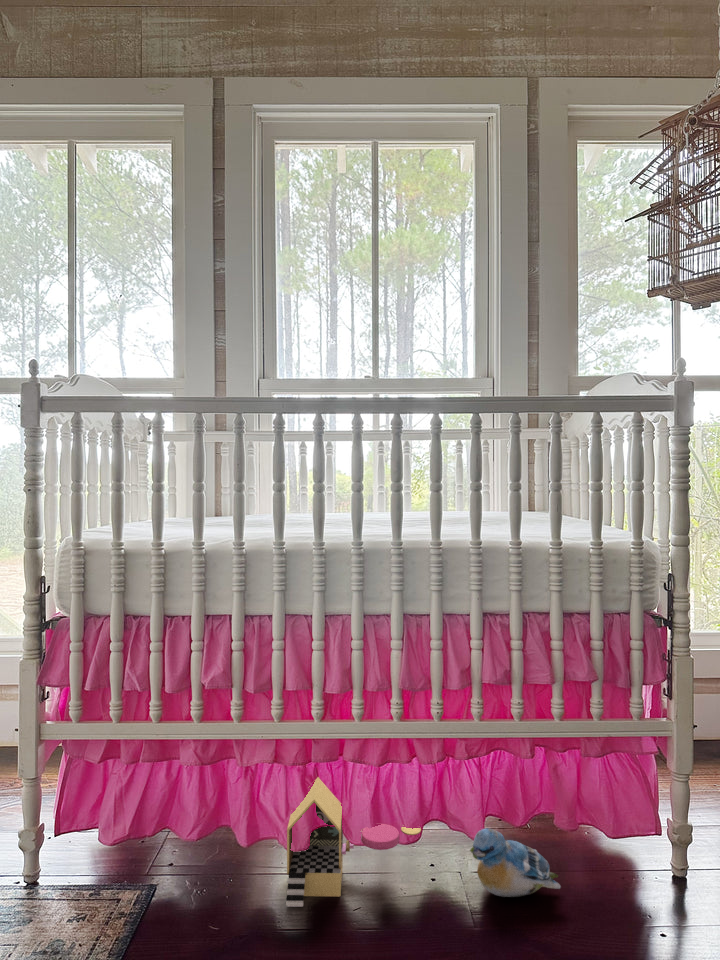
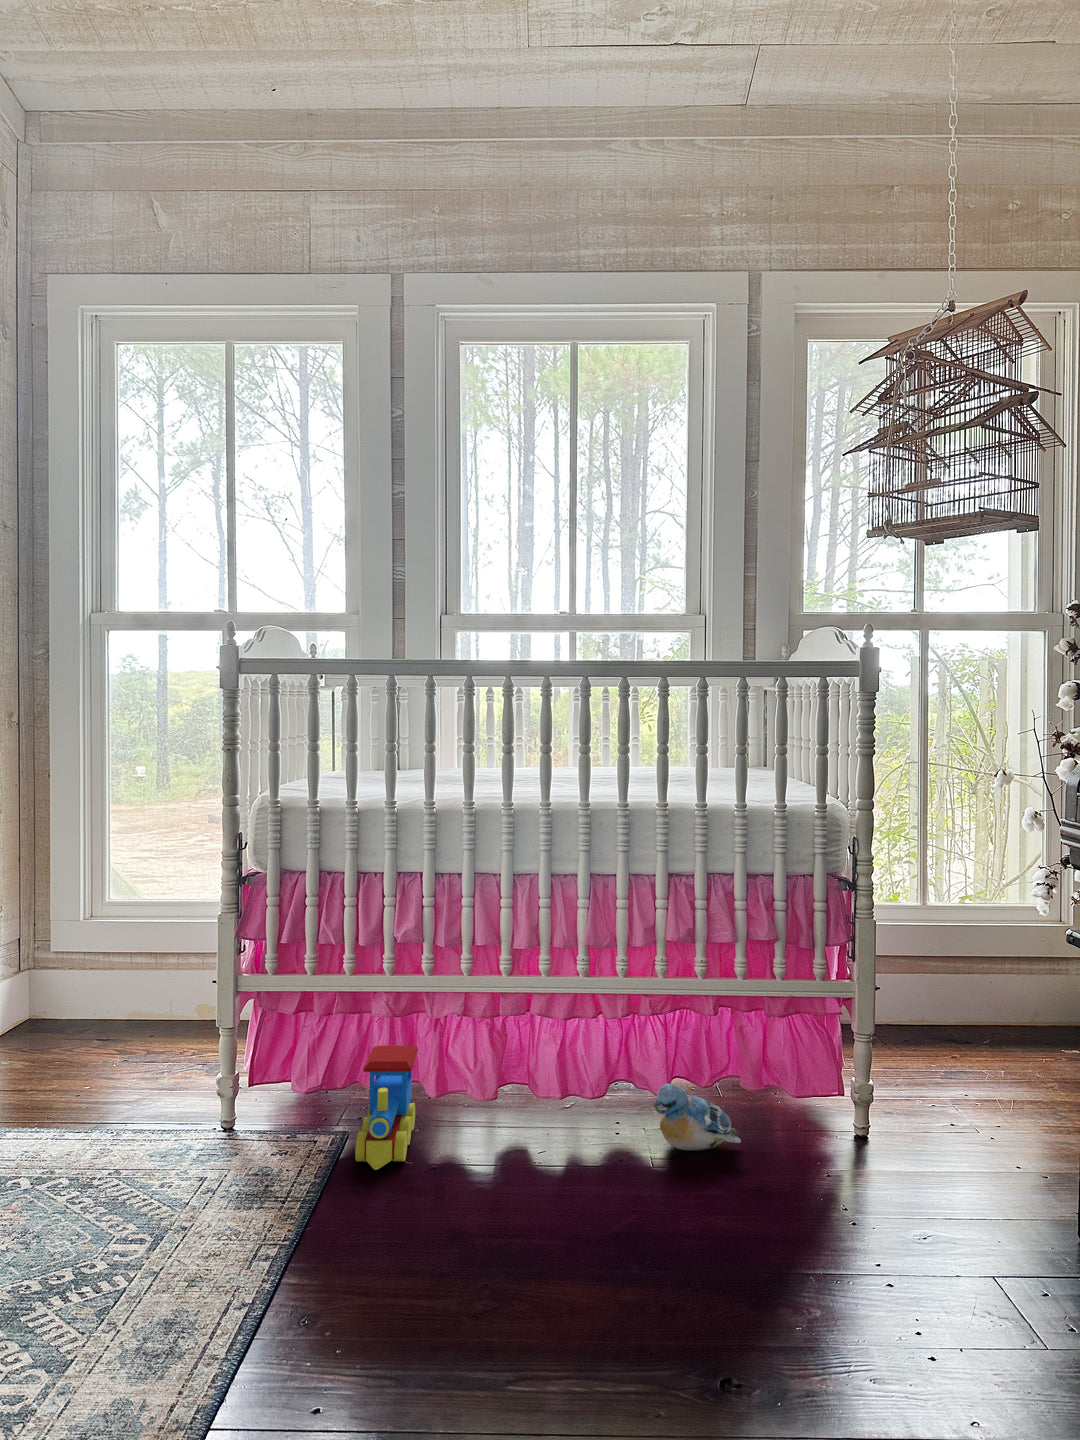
toy house: present [286,777,421,907] -> none [473,1032,606,1155]
toy train: none [163,793,229,926] -> present [355,1046,418,1170]

